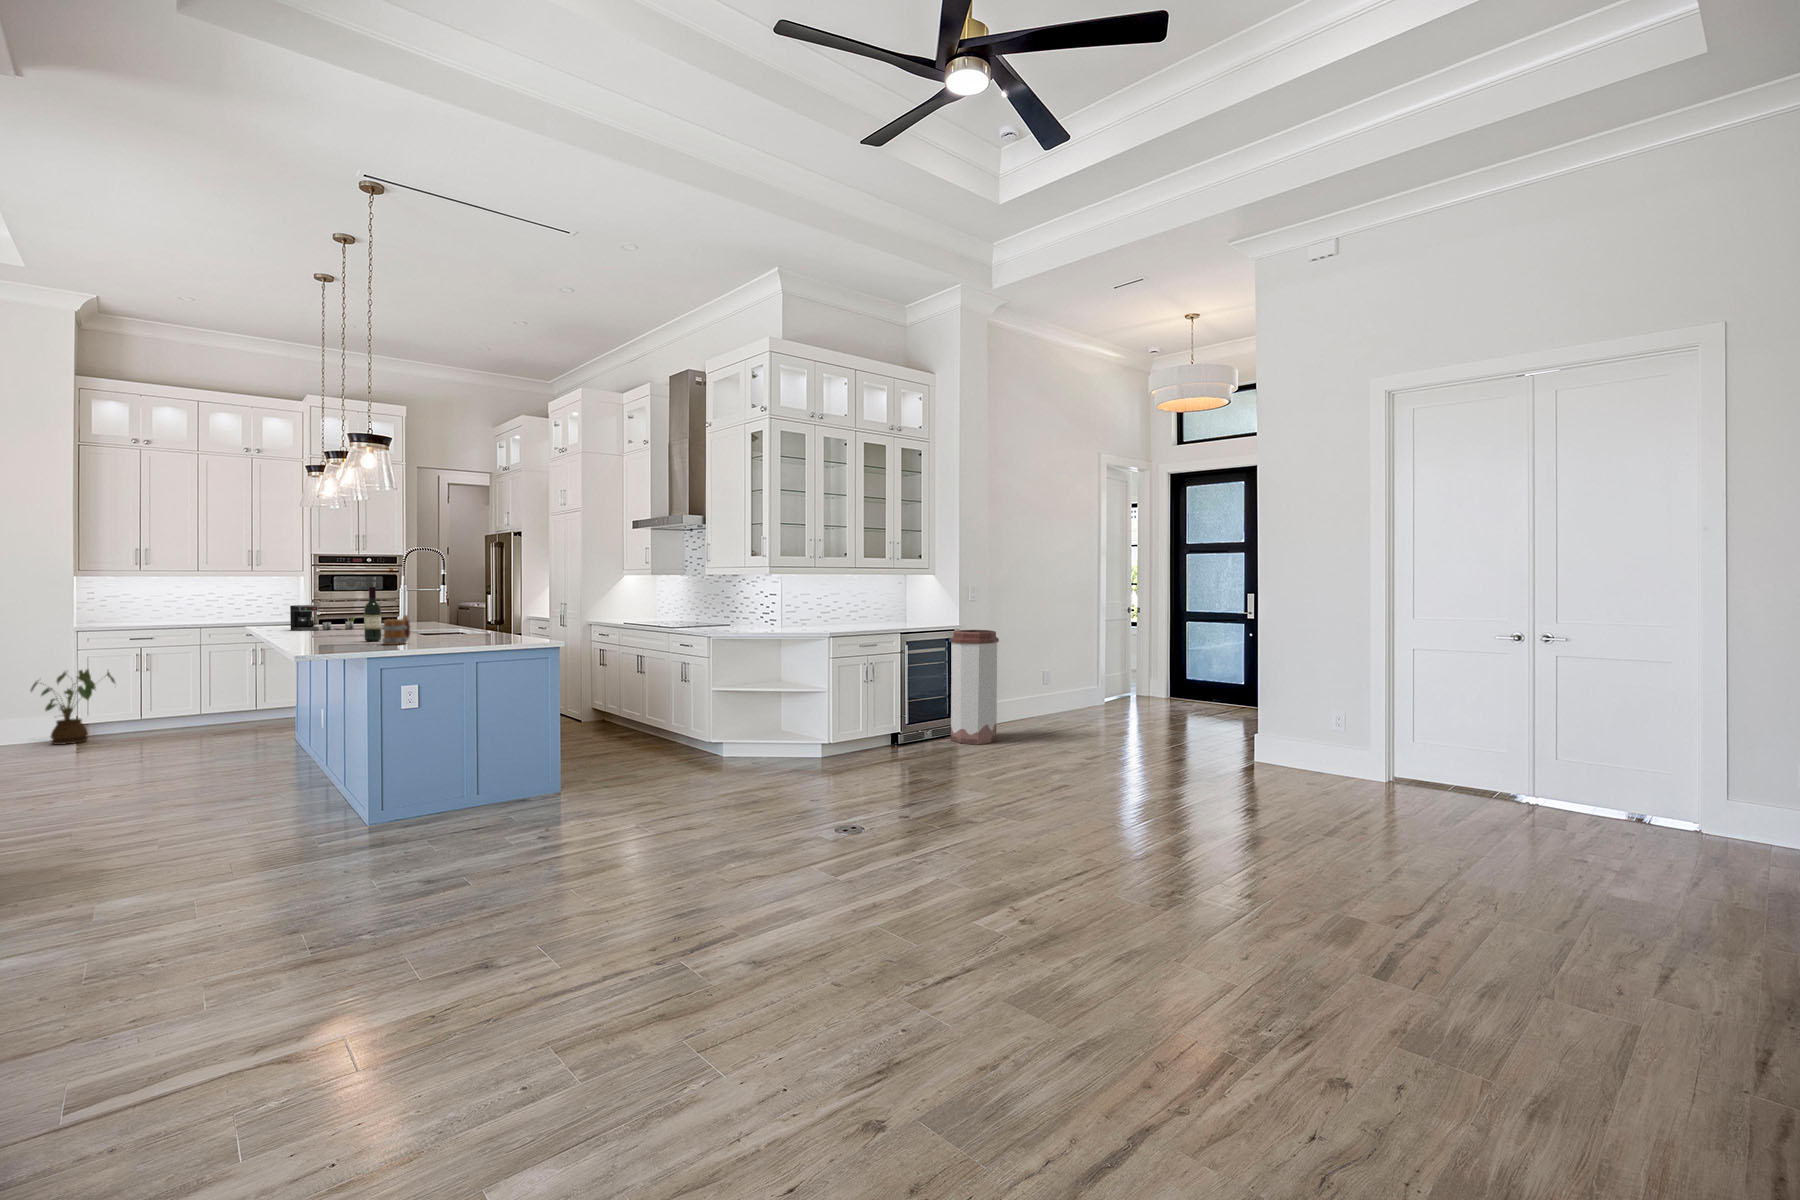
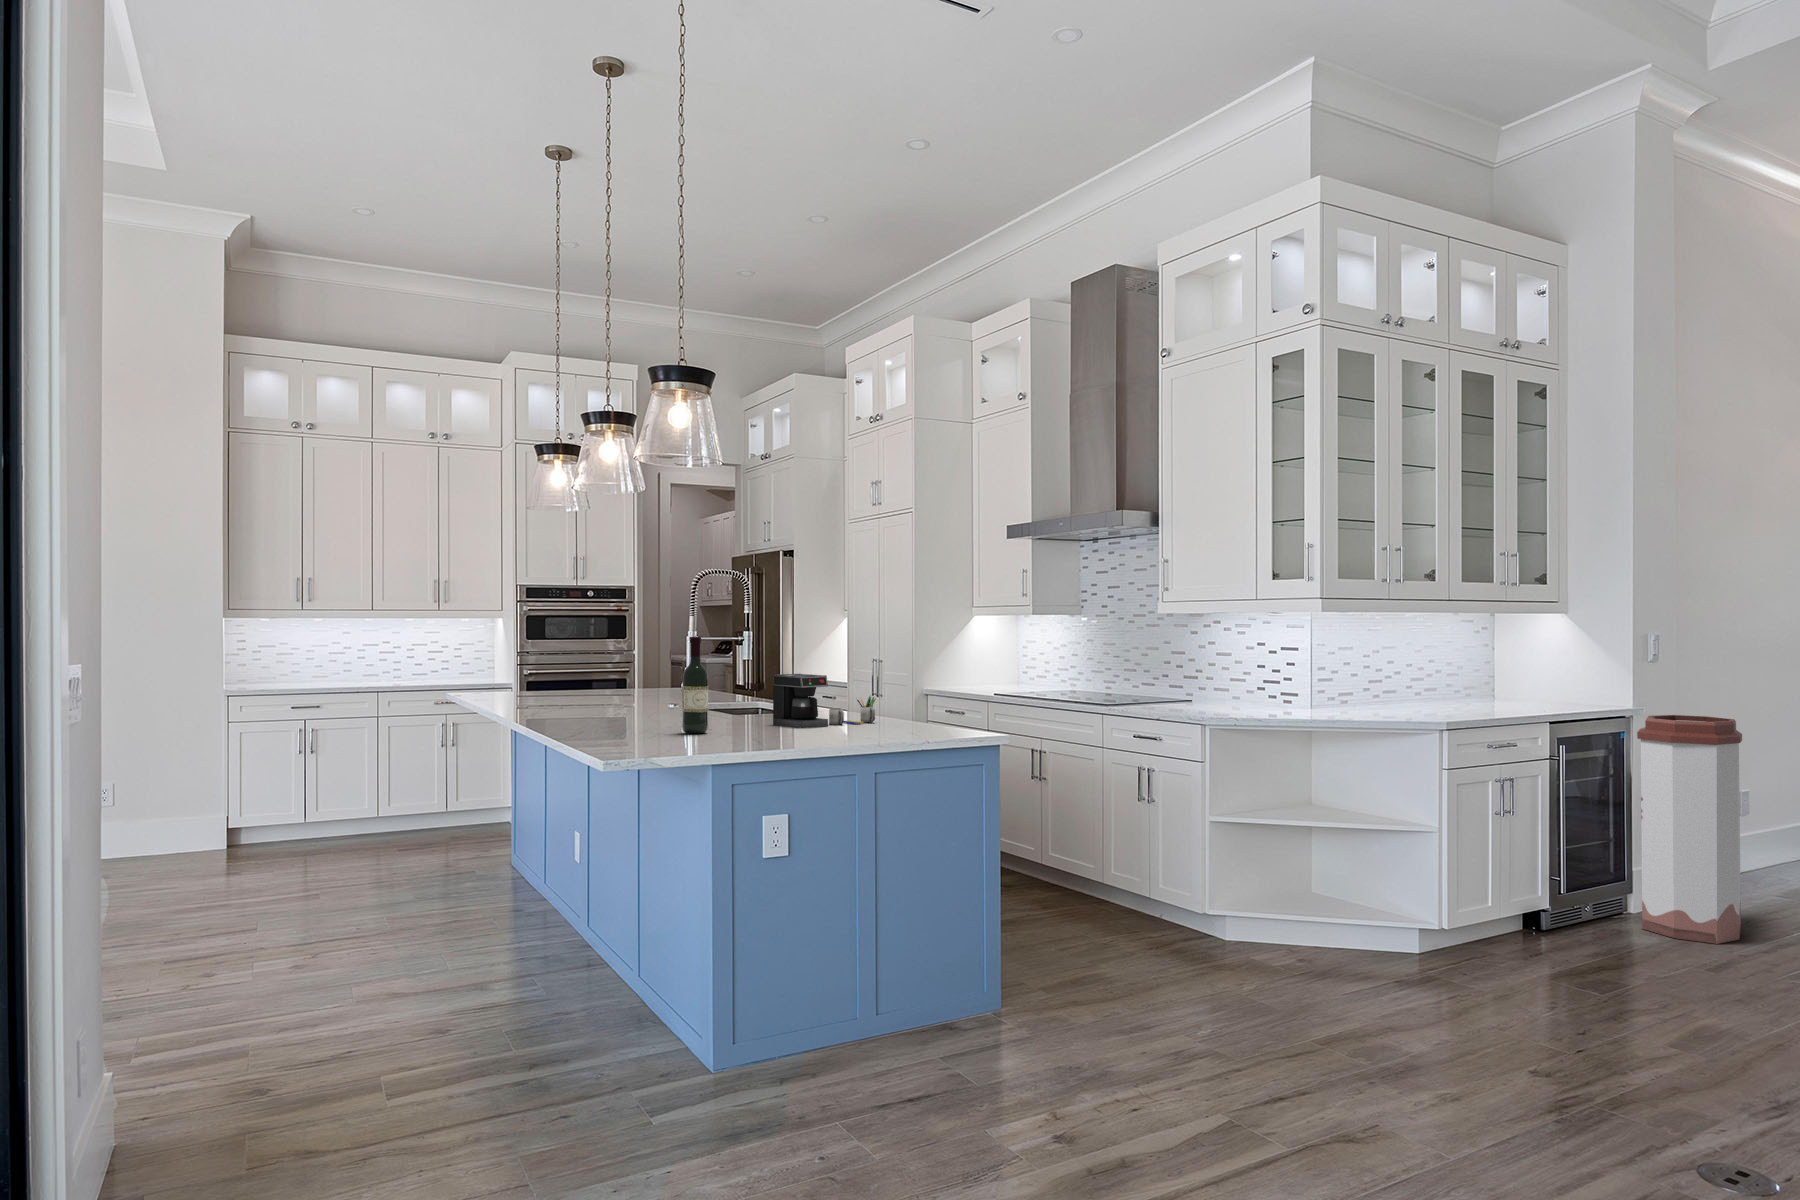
coffee maker: present [290,605,355,631] -> present [773,674,876,728]
mug: present [382,615,410,645] -> none [729,688,769,744]
house plant: present [31,670,115,745] -> none [172,752,274,863]

